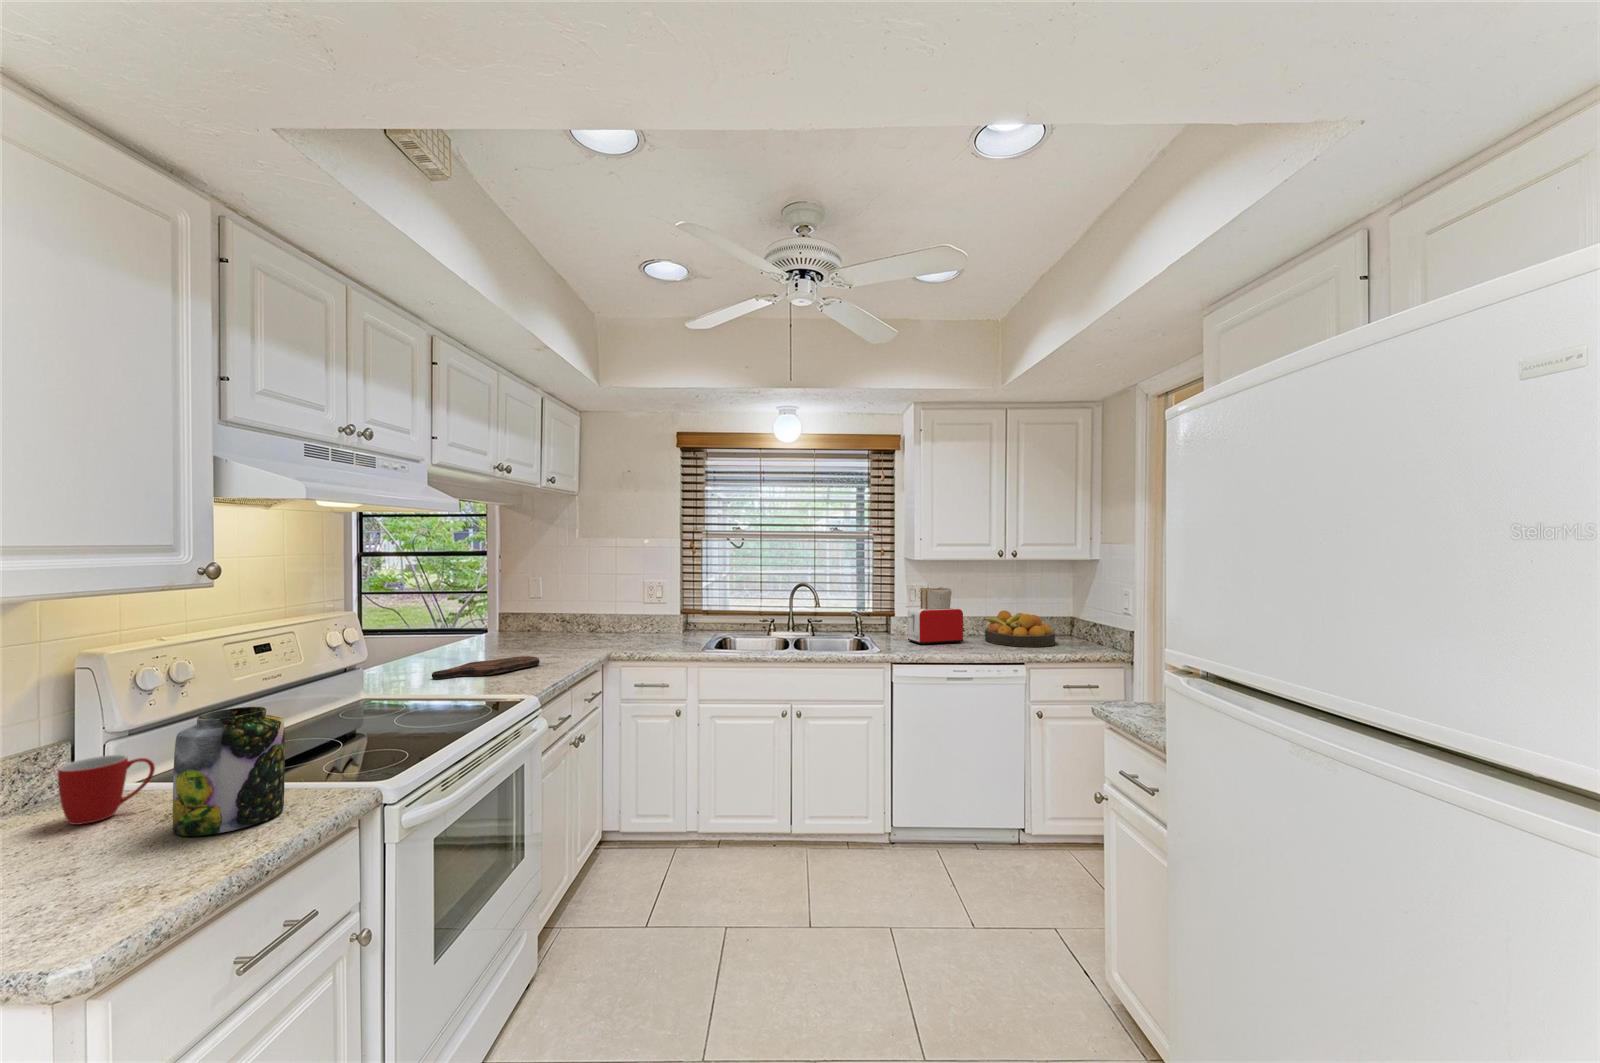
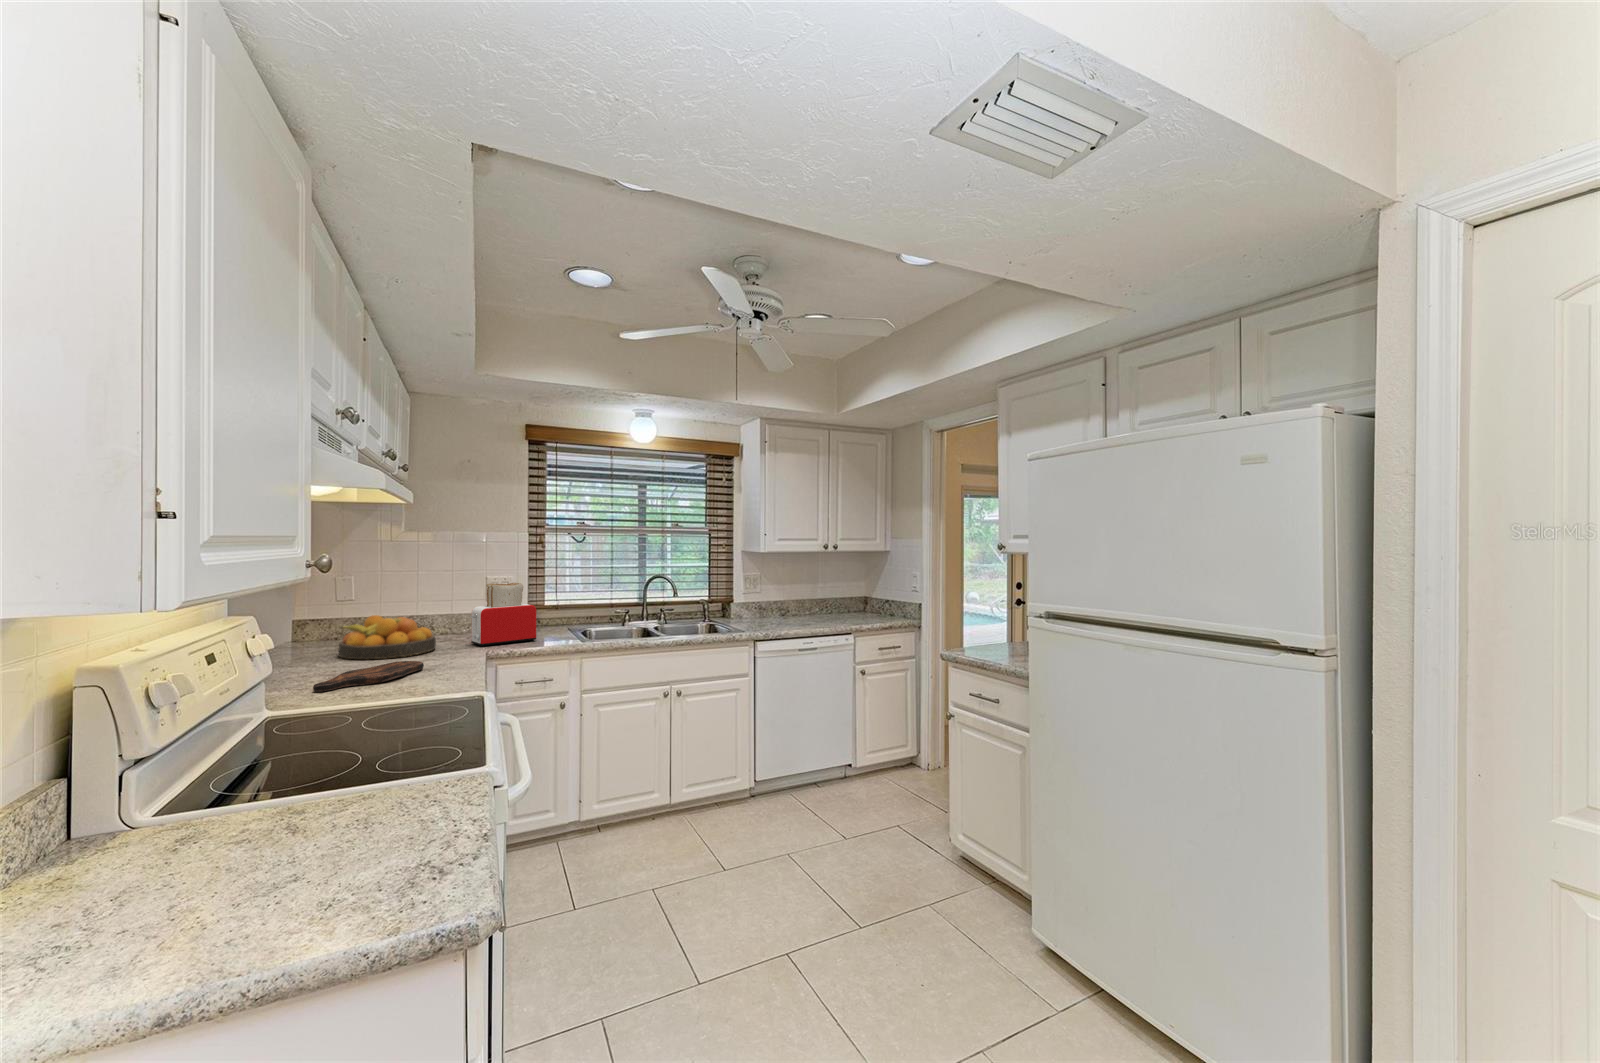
toaster: present [908,588,963,645] -> present [470,583,536,647]
fruit bowl: present [983,611,1055,647] -> present [339,615,436,659]
jar: present [173,707,285,836] -> none [316,702,419,838]
mug: present [58,755,155,825] -> none [140,776,239,859]

